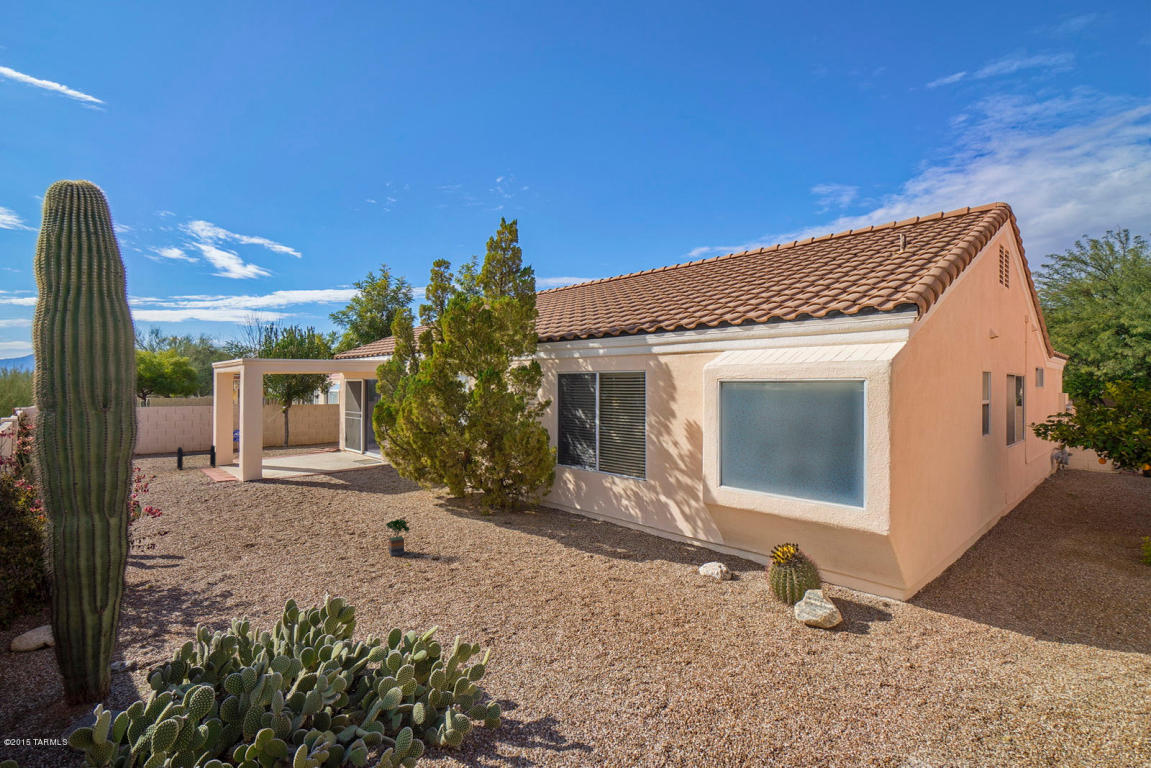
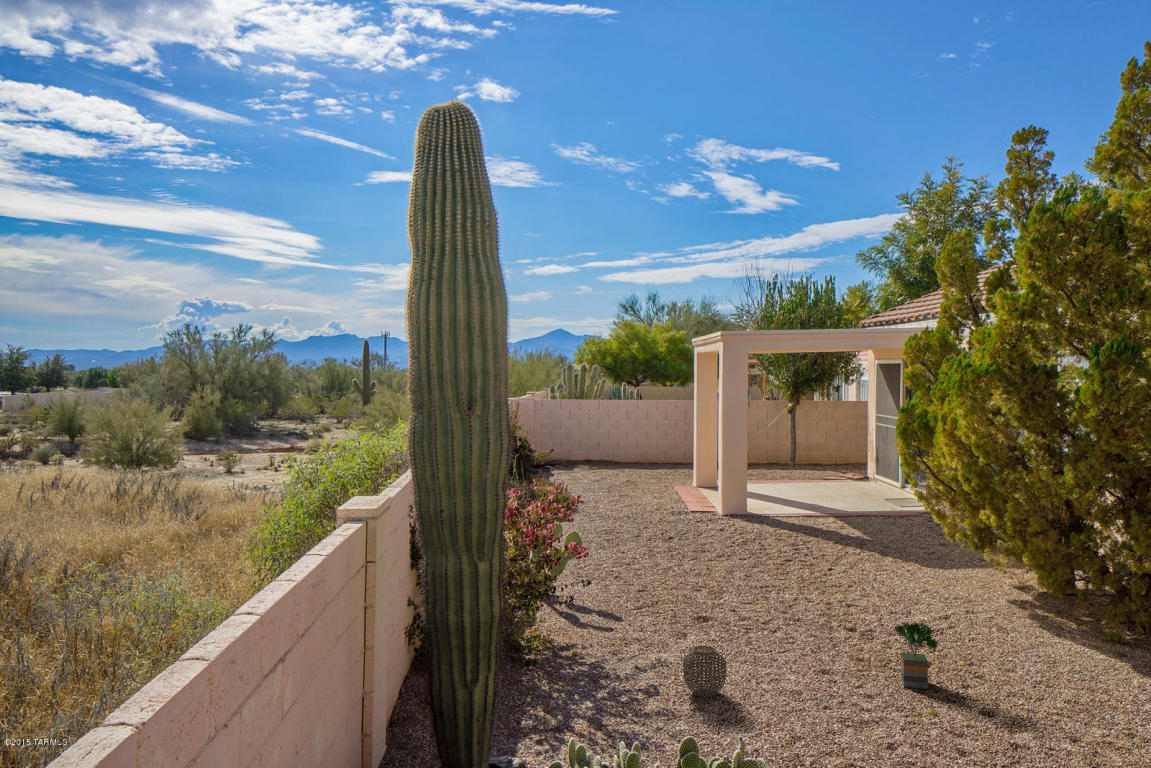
bench: present [177,445,216,470] -> none [654,457,697,488]
woven basket: none [252,556,284,589] -> present [683,646,726,697]

